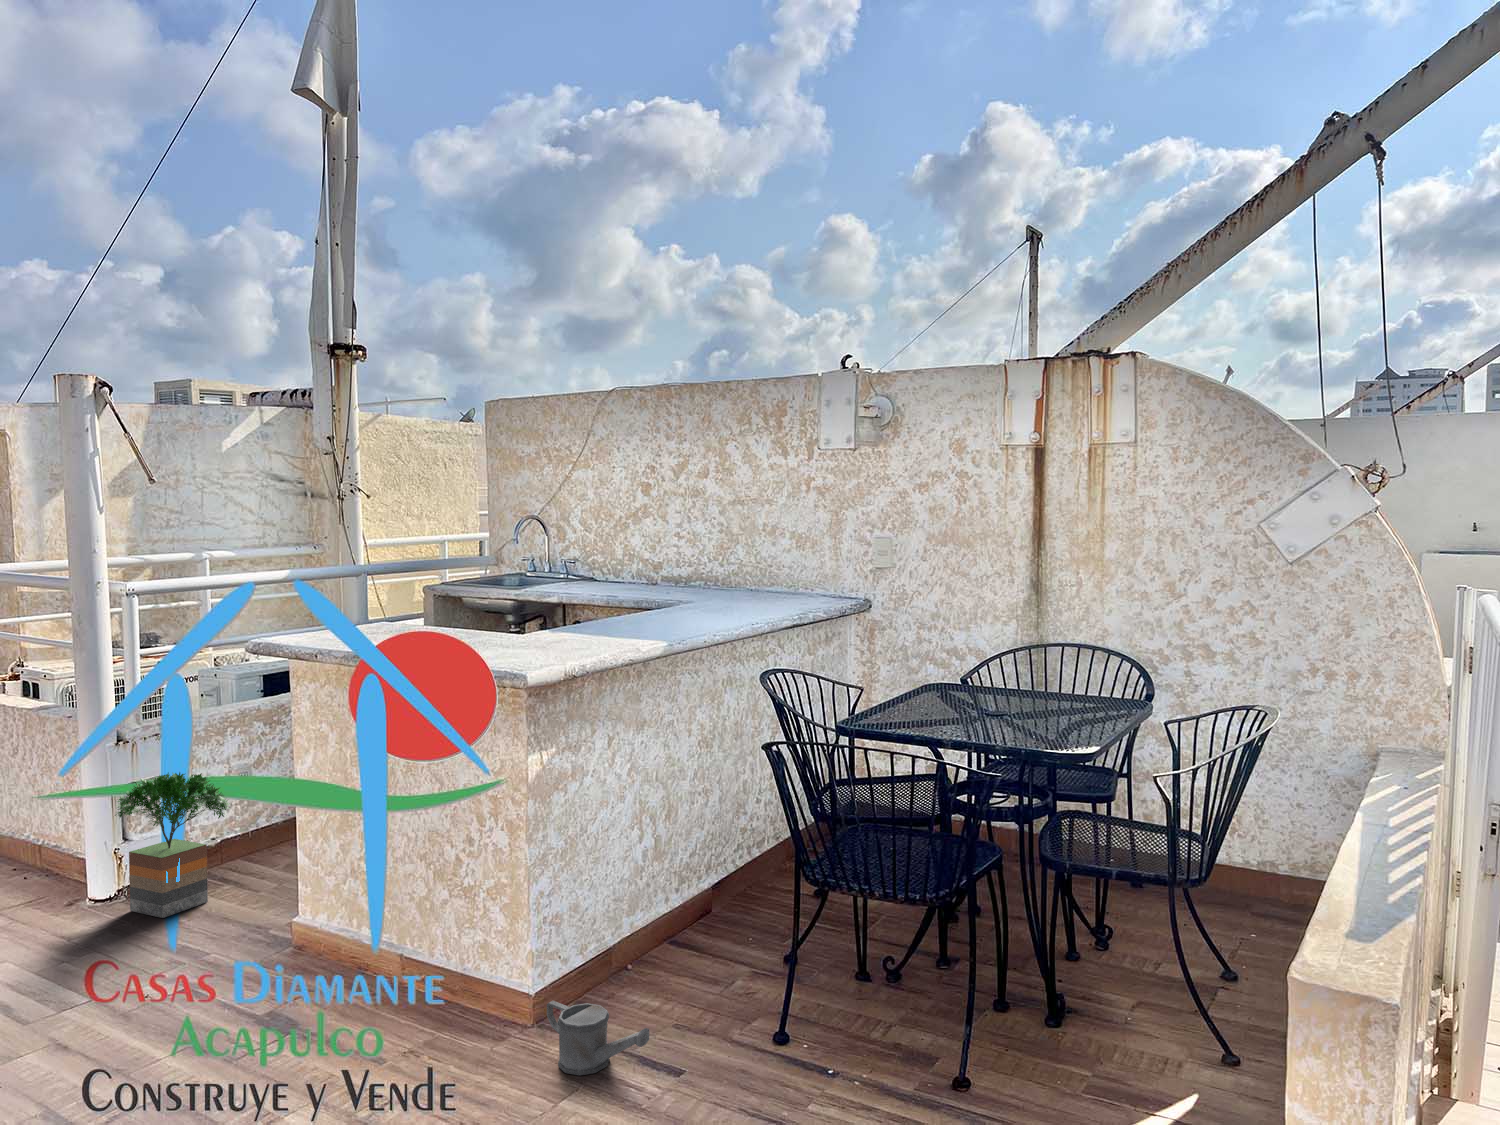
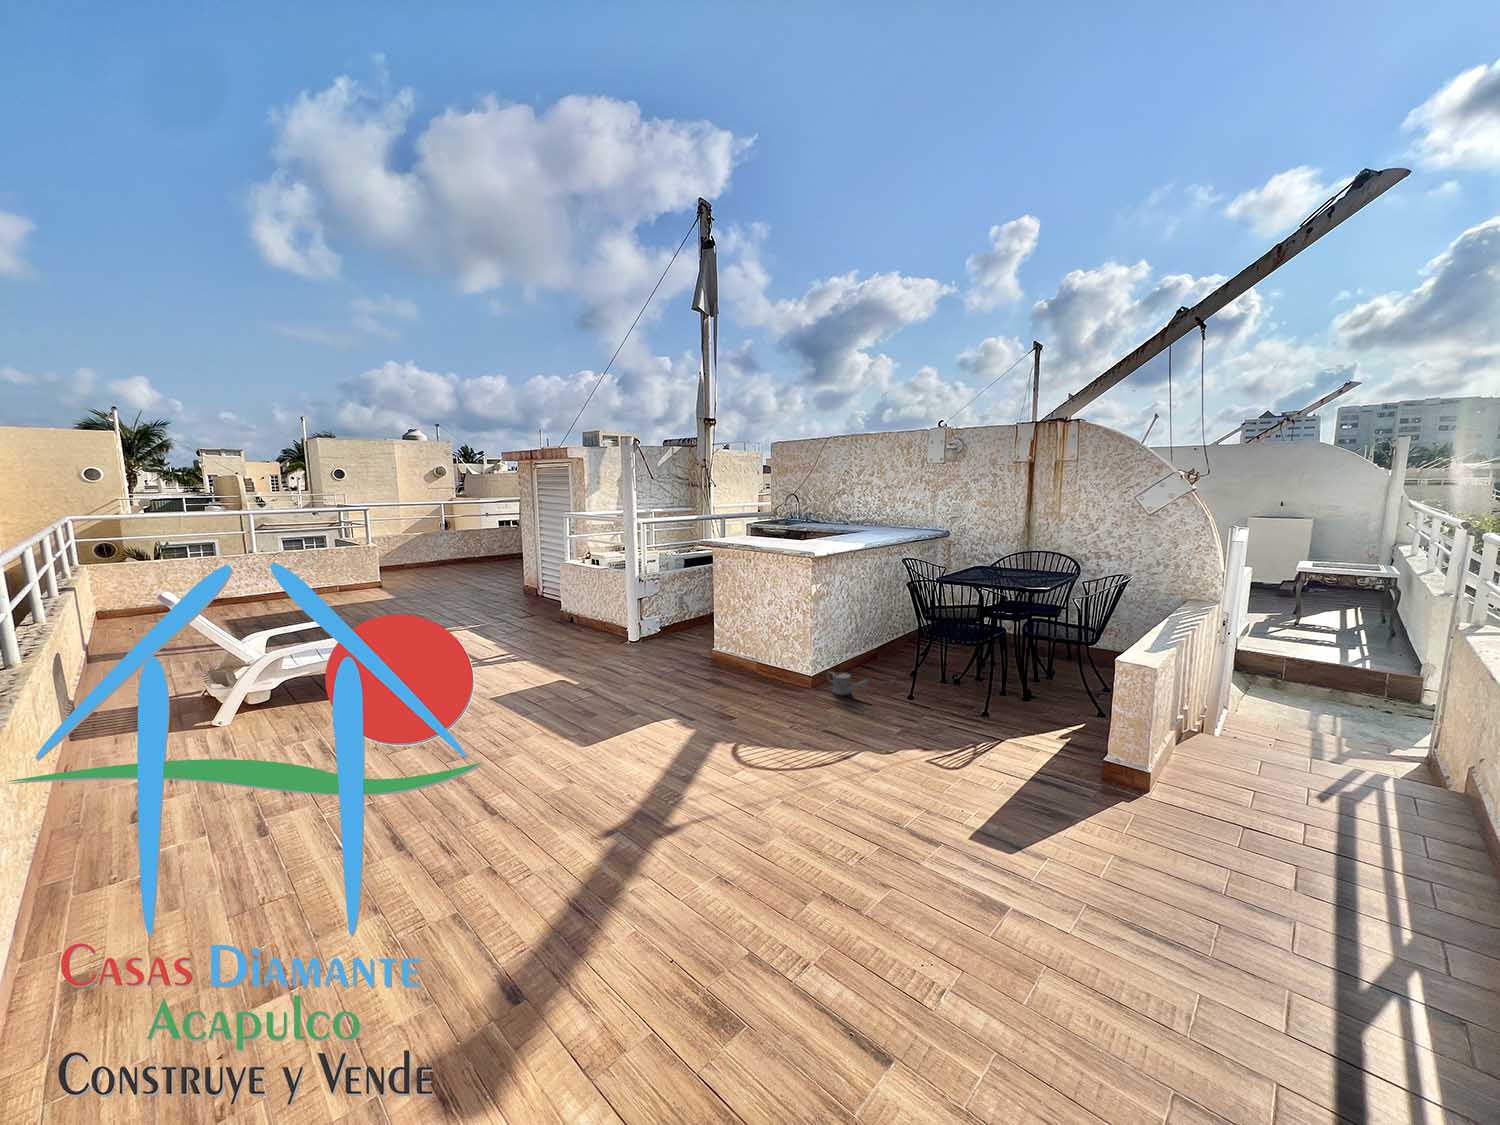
potted tree: present [115,772,230,918] -> none [648,592,689,646]

